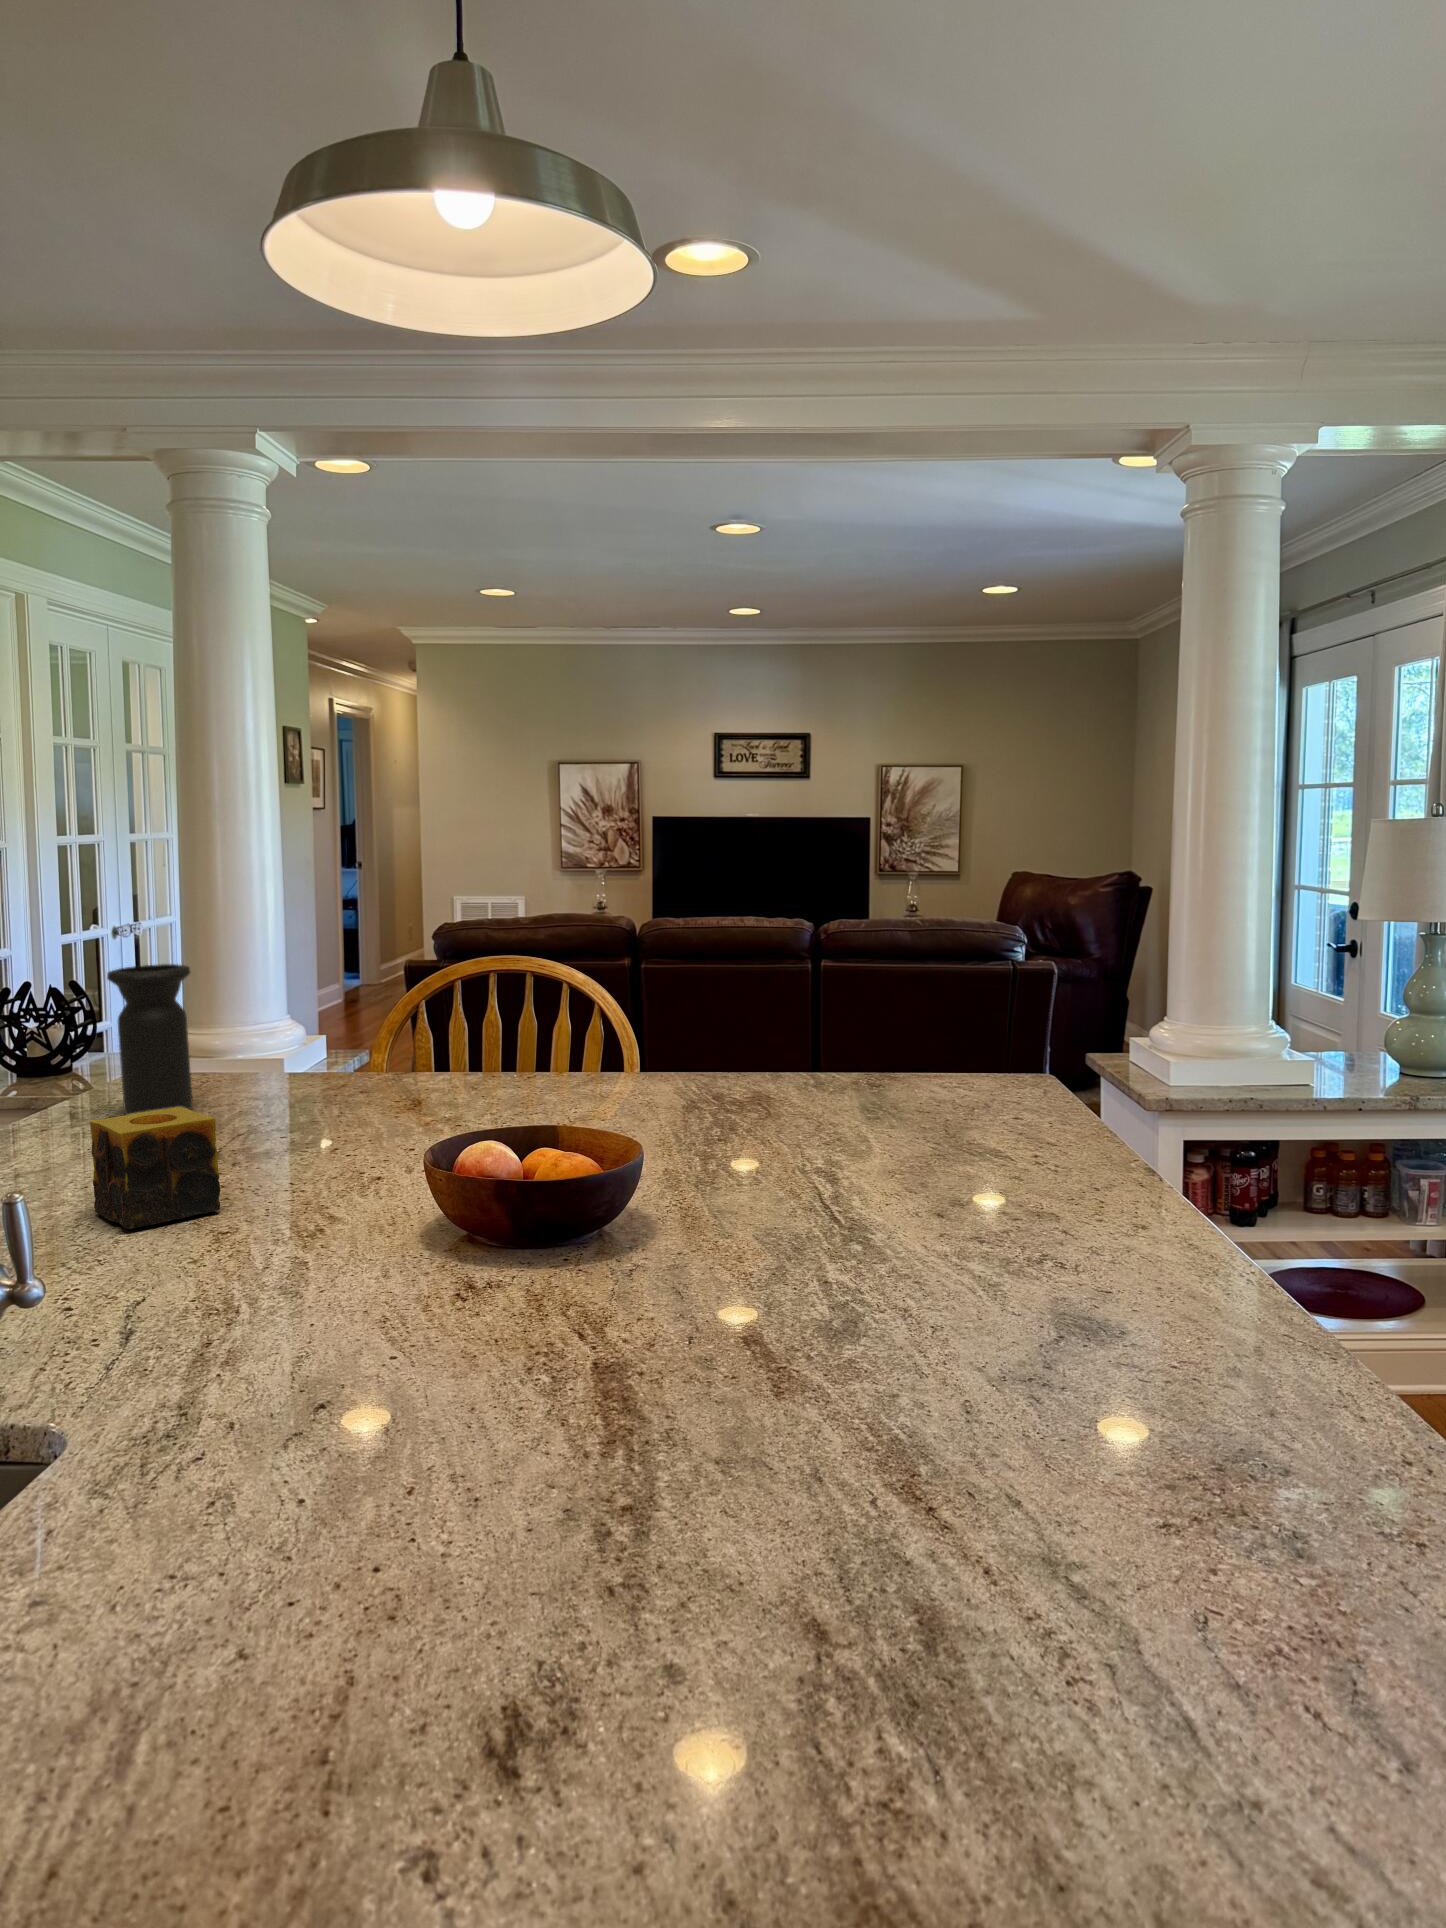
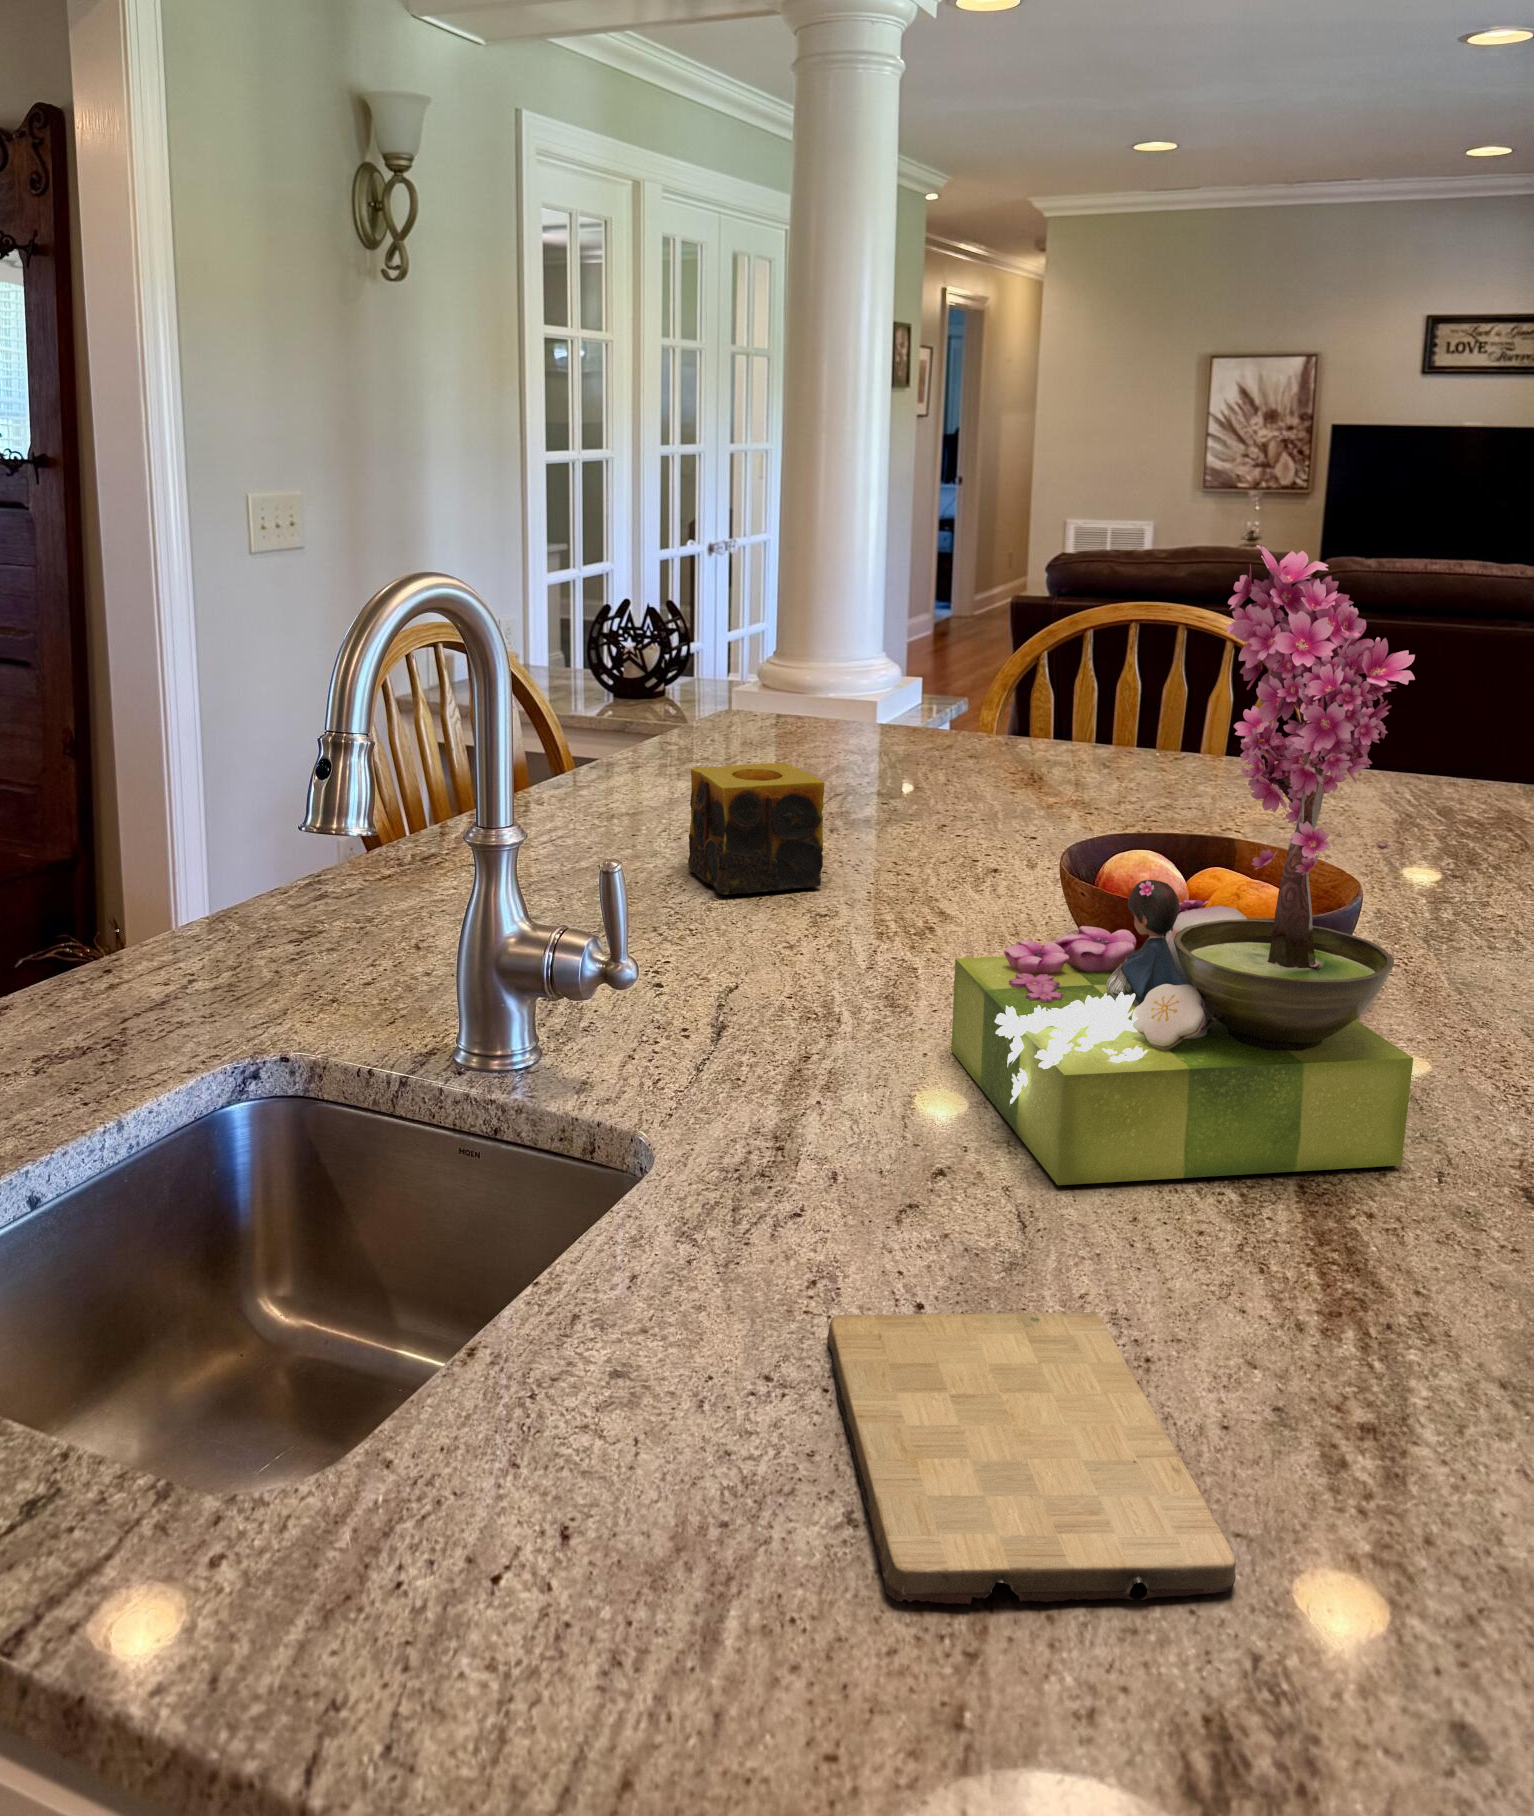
flower arrangement: none [328,887,671,1398] -> present [951,545,1415,1185]
vase: present [107,964,193,1115] -> none [714,595,801,766]
cutting board: none [222,1476,525,1693] -> present [827,1312,1236,1604]

